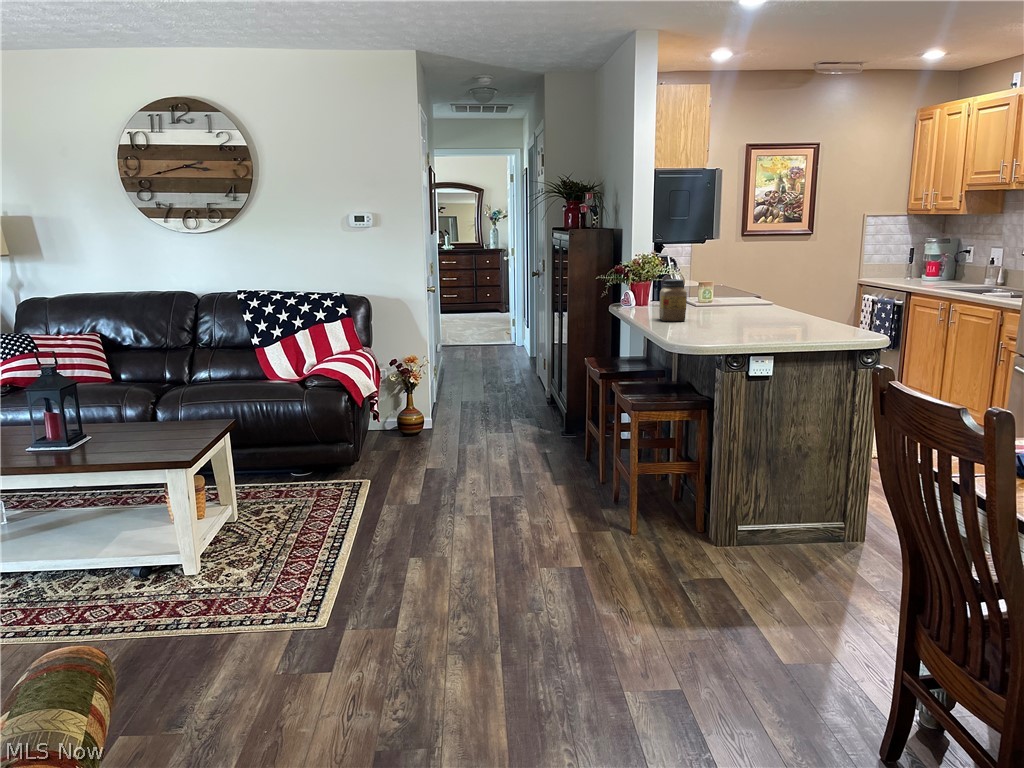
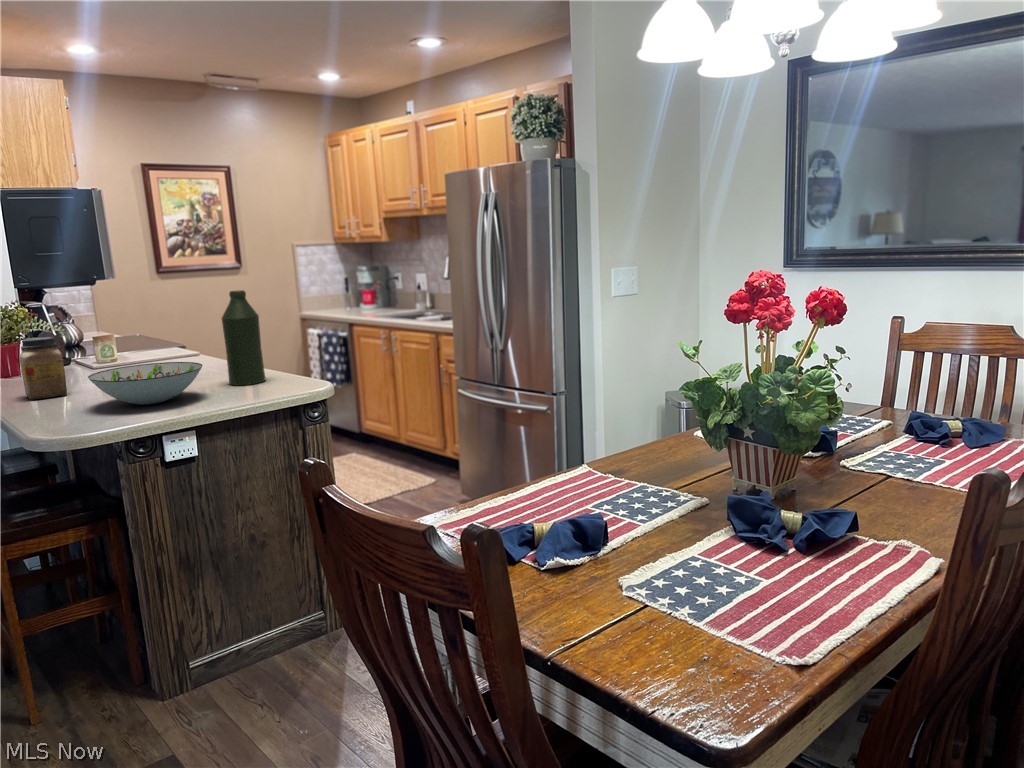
bottle: none [800,255,834,331] -> present [222,290,266,385]
decorative bowl: none [706,305,785,334] -> present [88,362,202,405]

